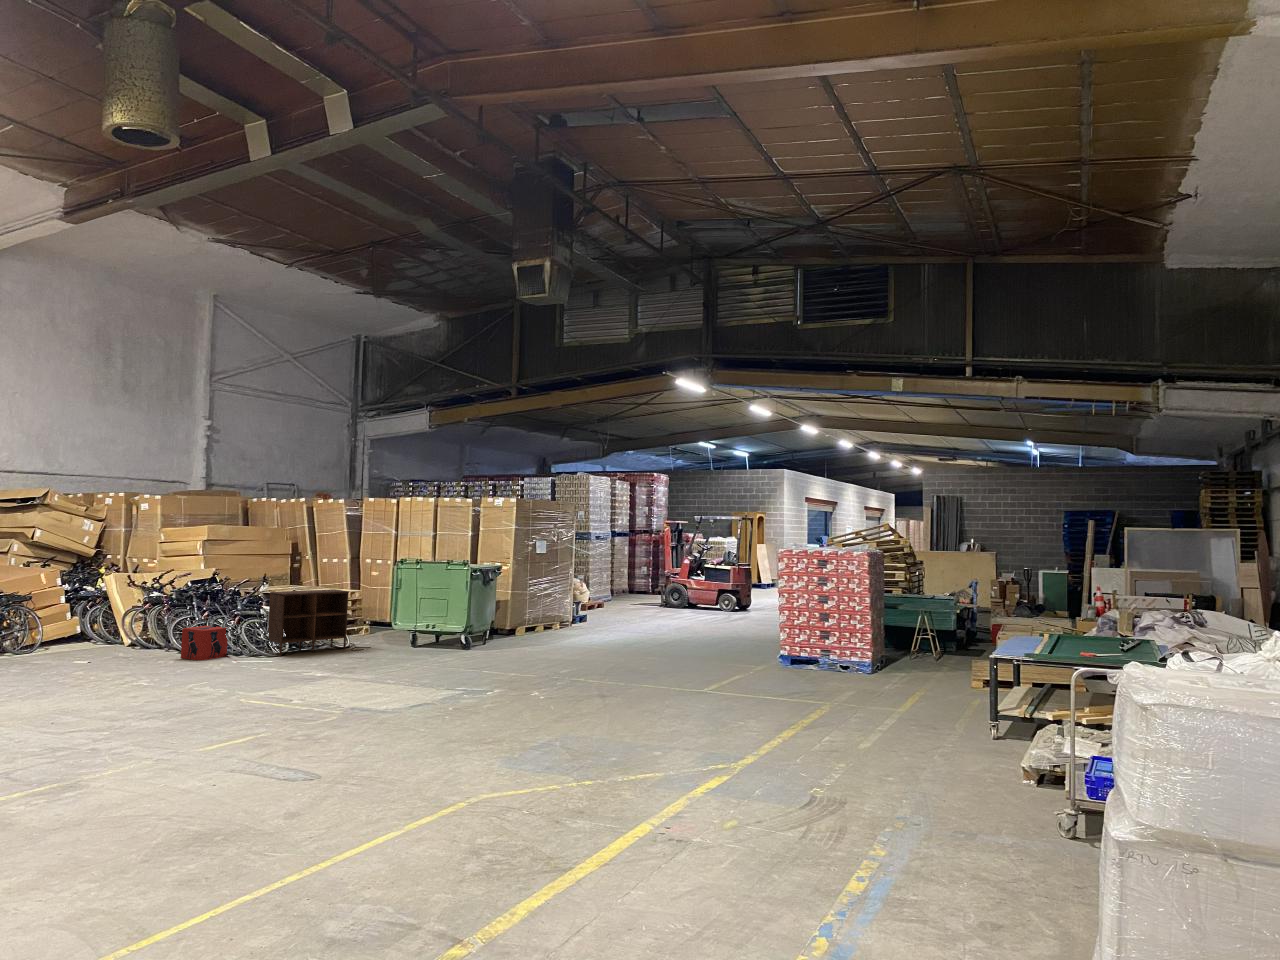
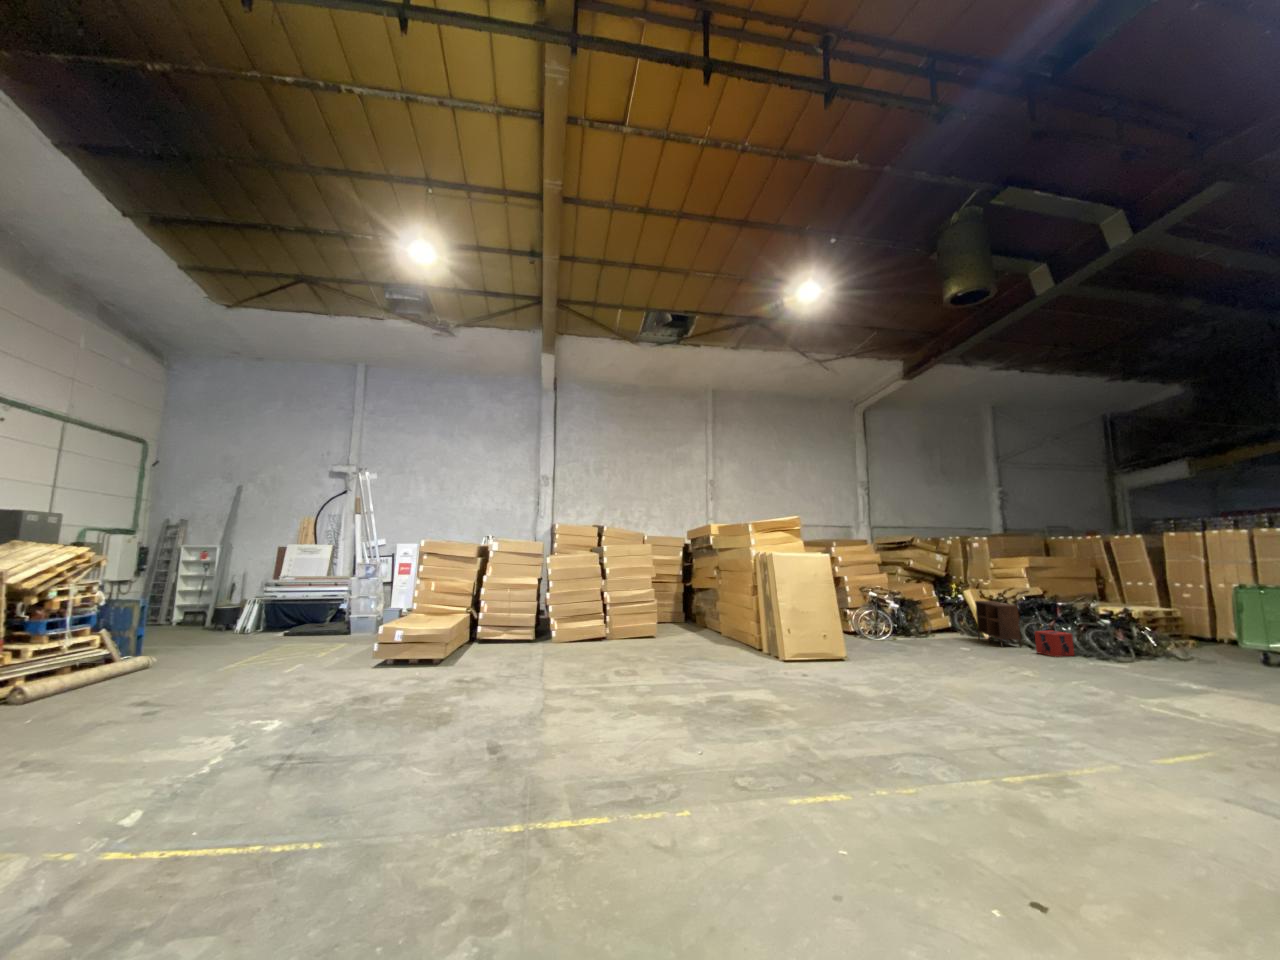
shelving unit: present [267,589,349,656] -> present [975,601,1021,647]

